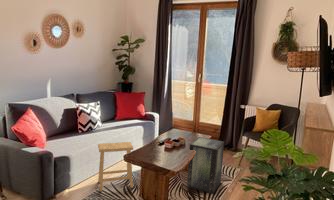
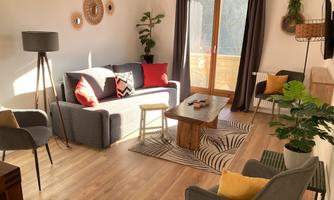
storage box: present [187,137,224,194] -> none [212,98,242,143]

